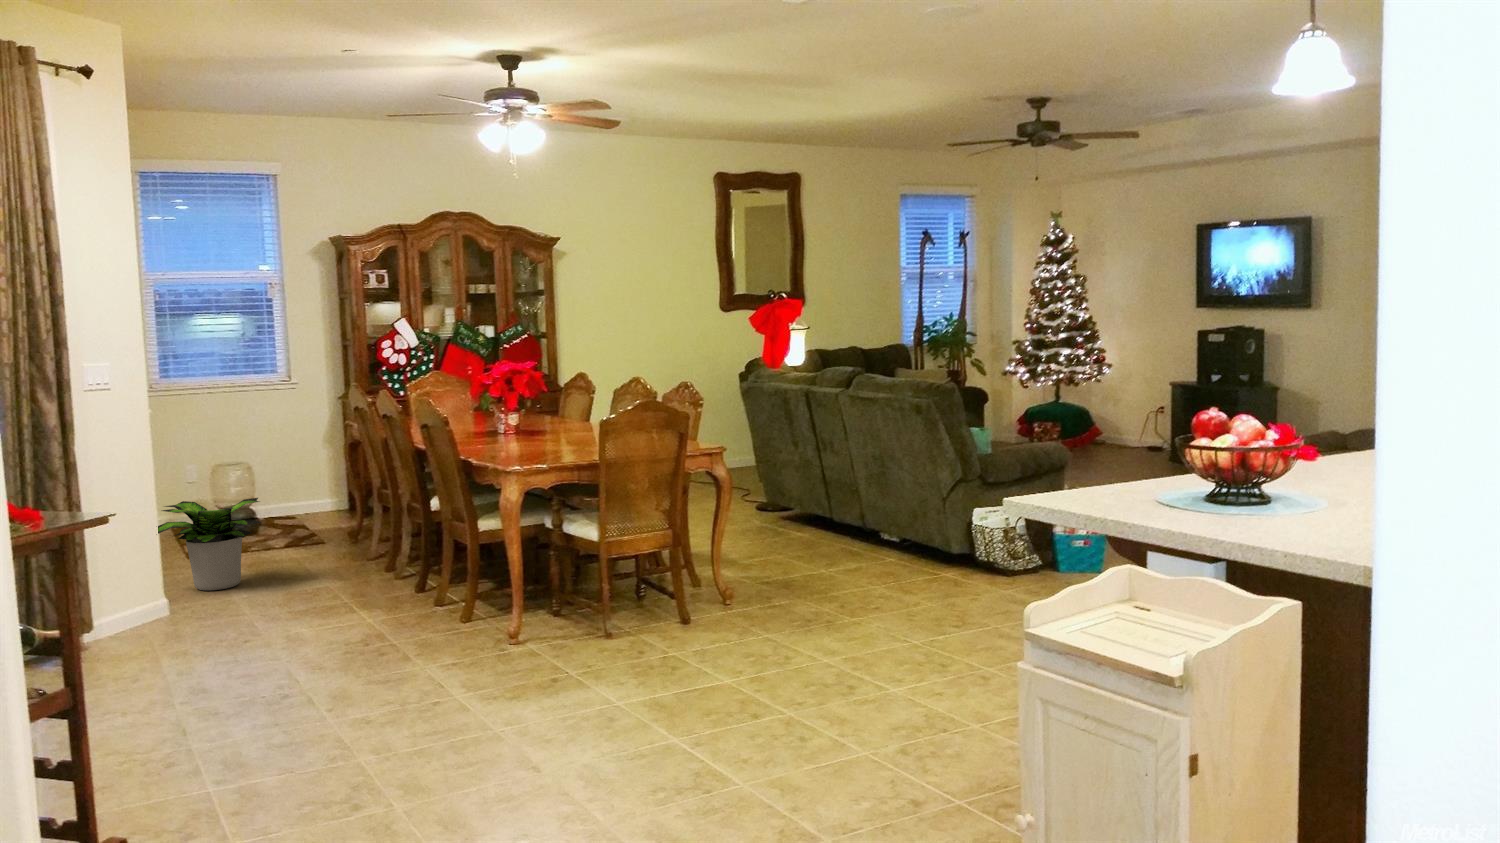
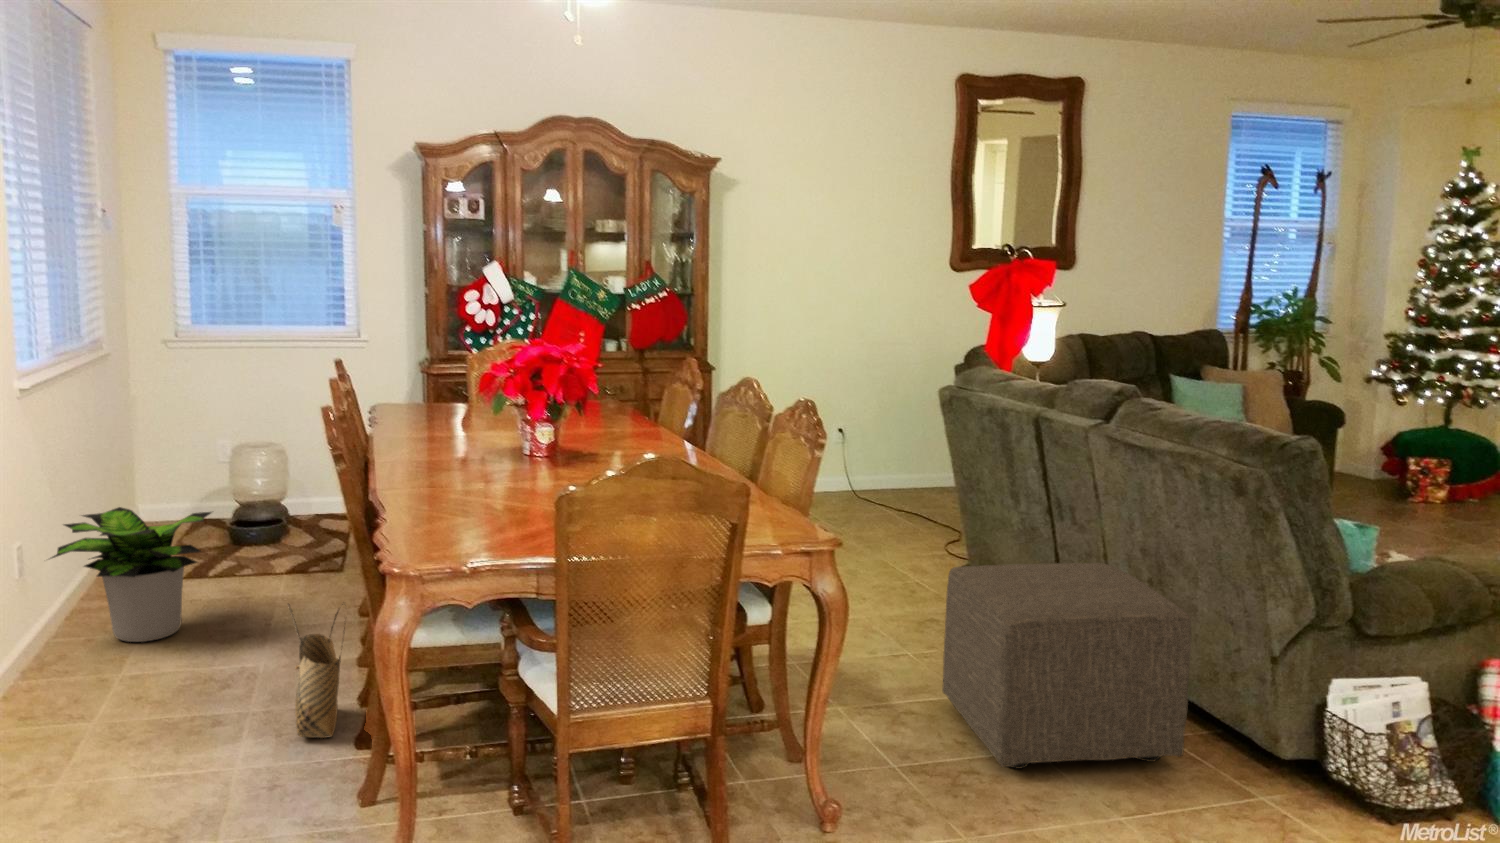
ottoman: none [766,472,906,581] -> present [942,563,1191,769]
woven basket: none [373,527,413,610] -> present [288,602,345,738]

